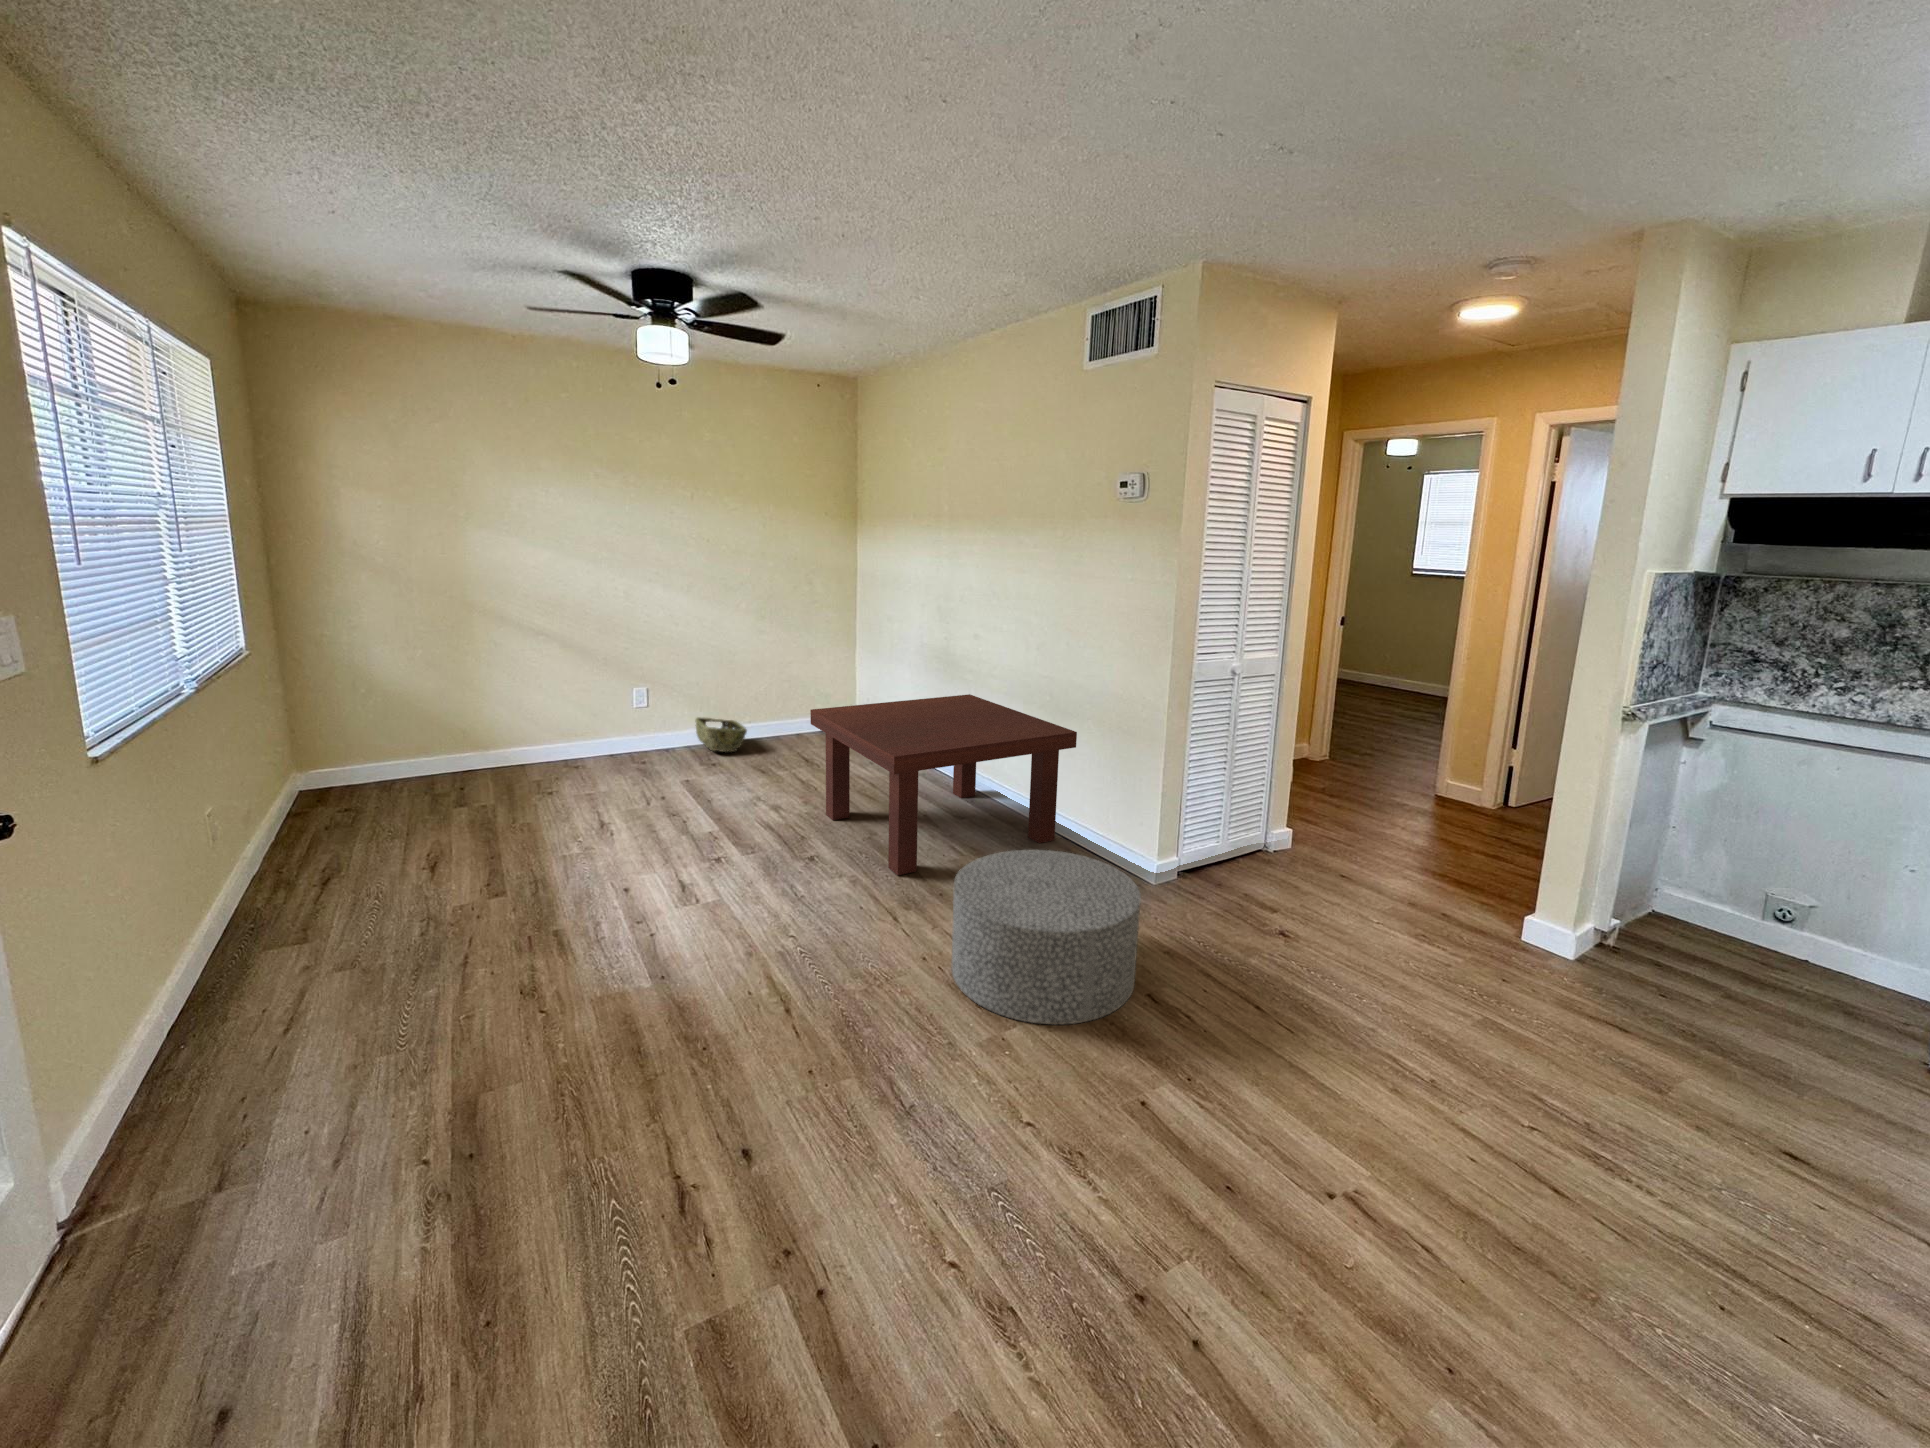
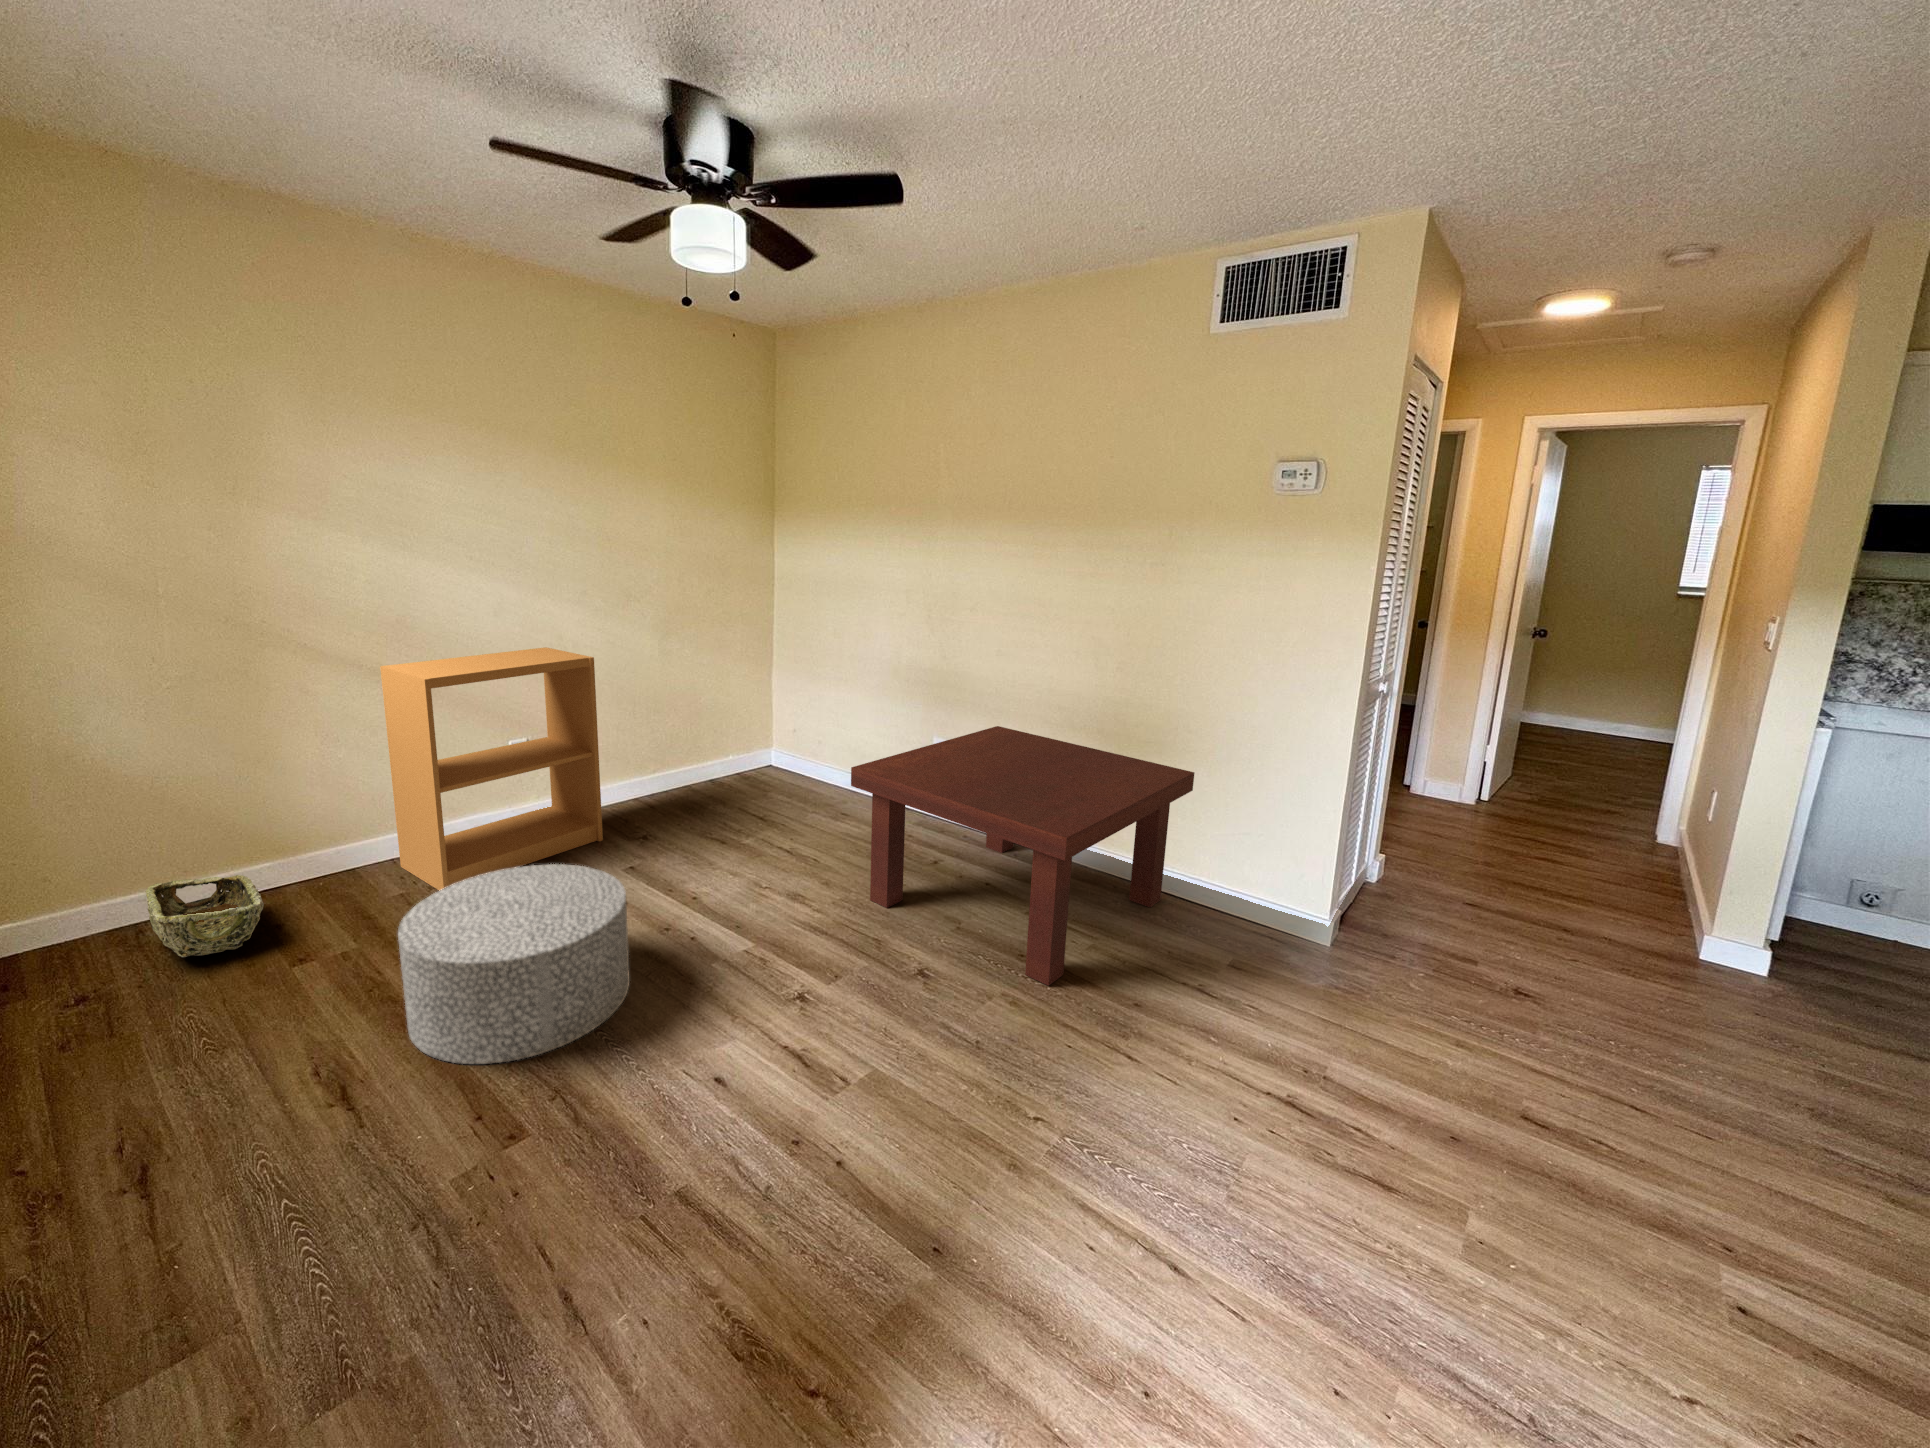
bookshelf: none [532,619,679,781] -> present [380,647,603,891]
woven basket: present [696,718,747,752] -> present [145,875,264,957]
ottoman: present [952,850,1141,1025] -> present [398,864,630,1064]

